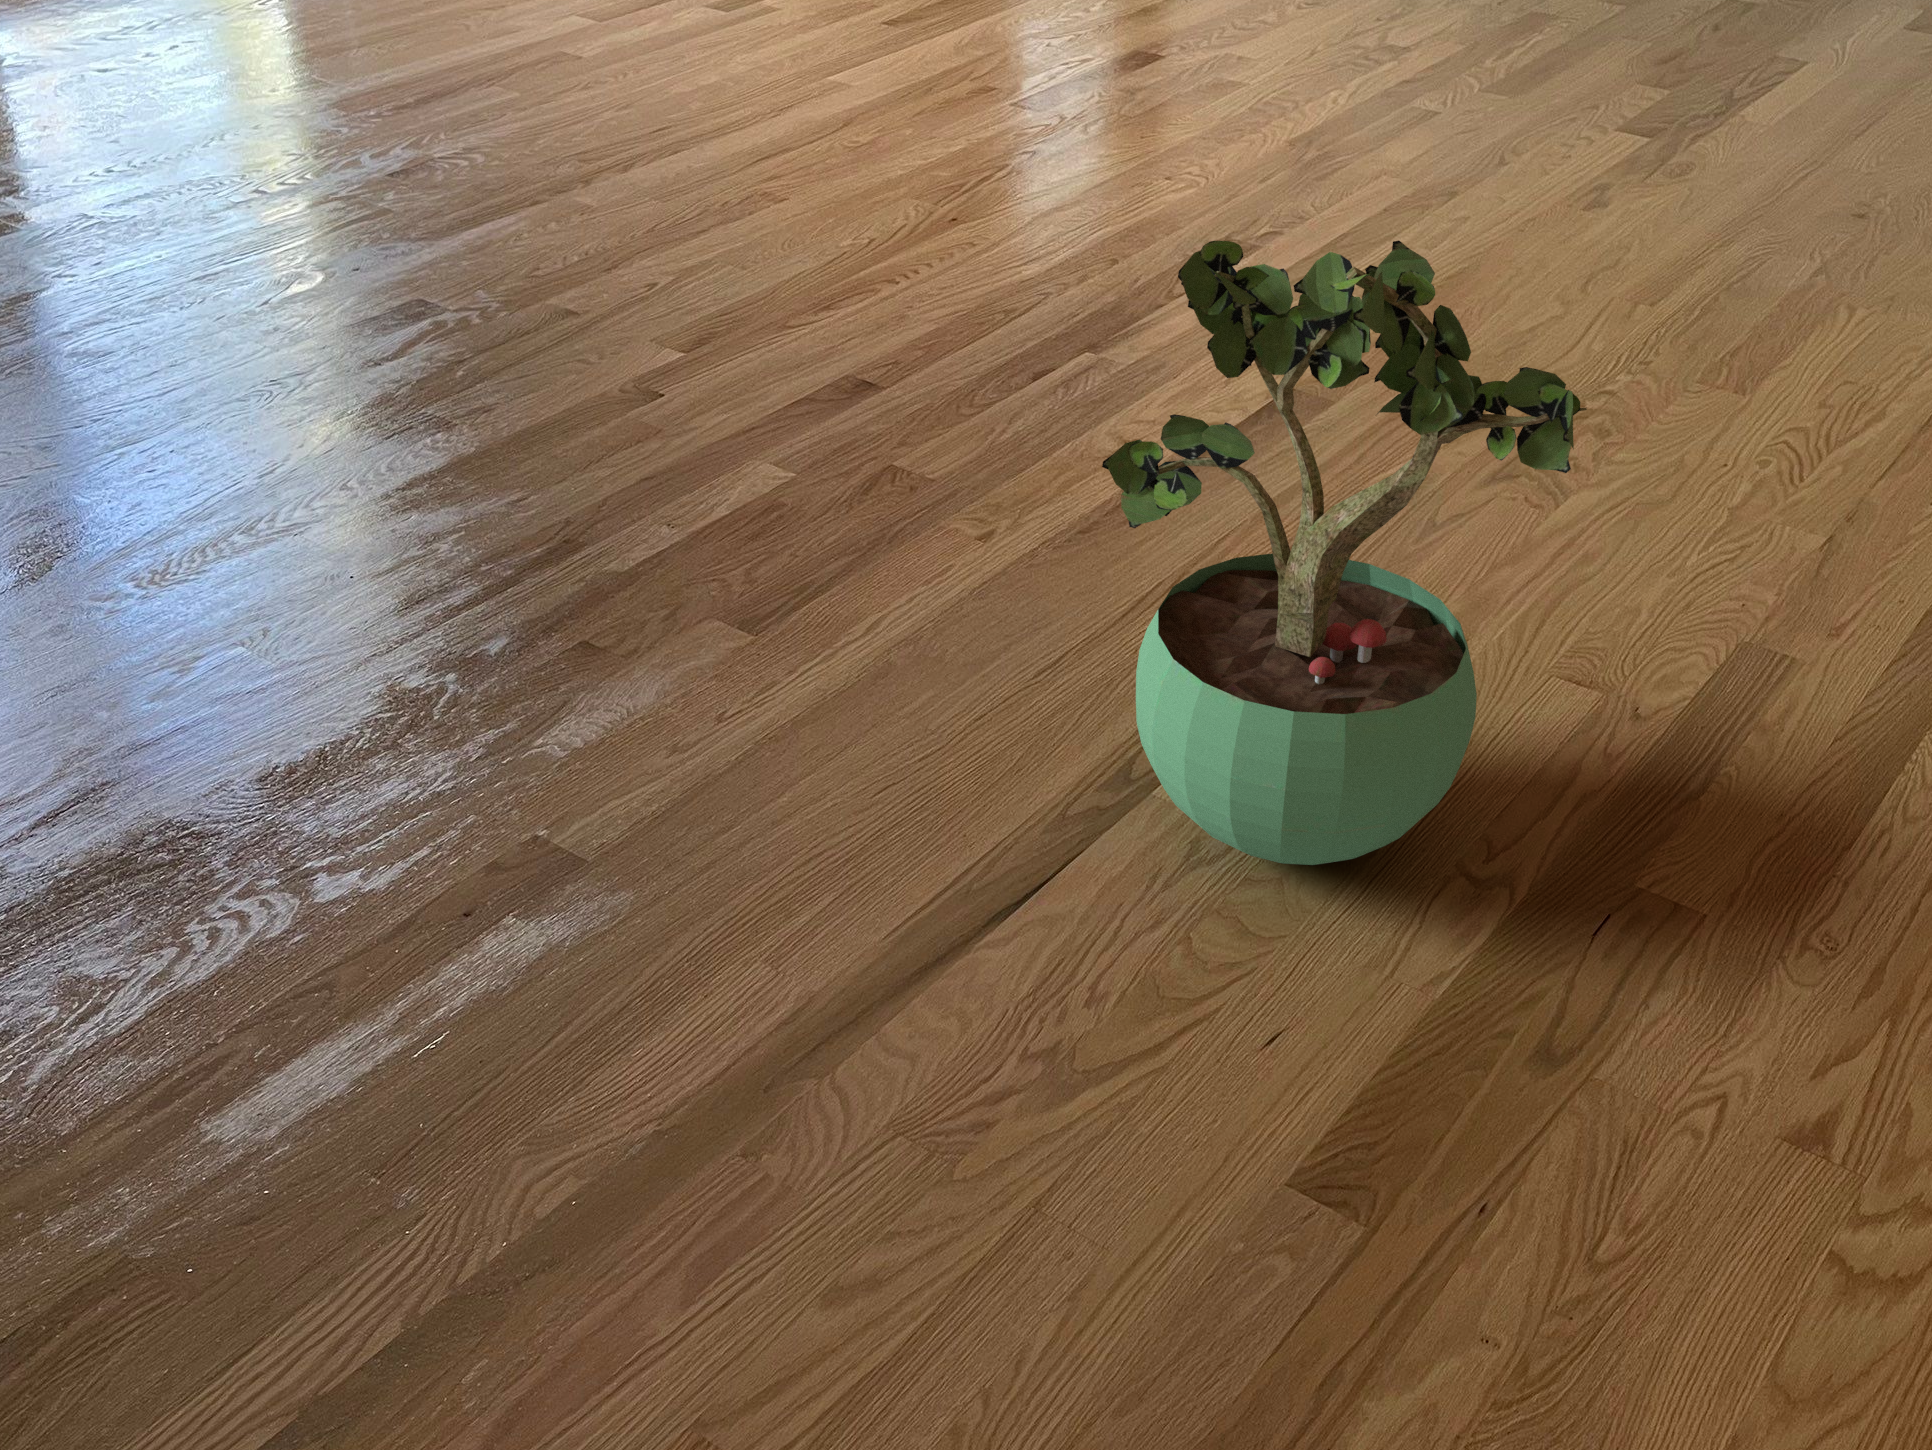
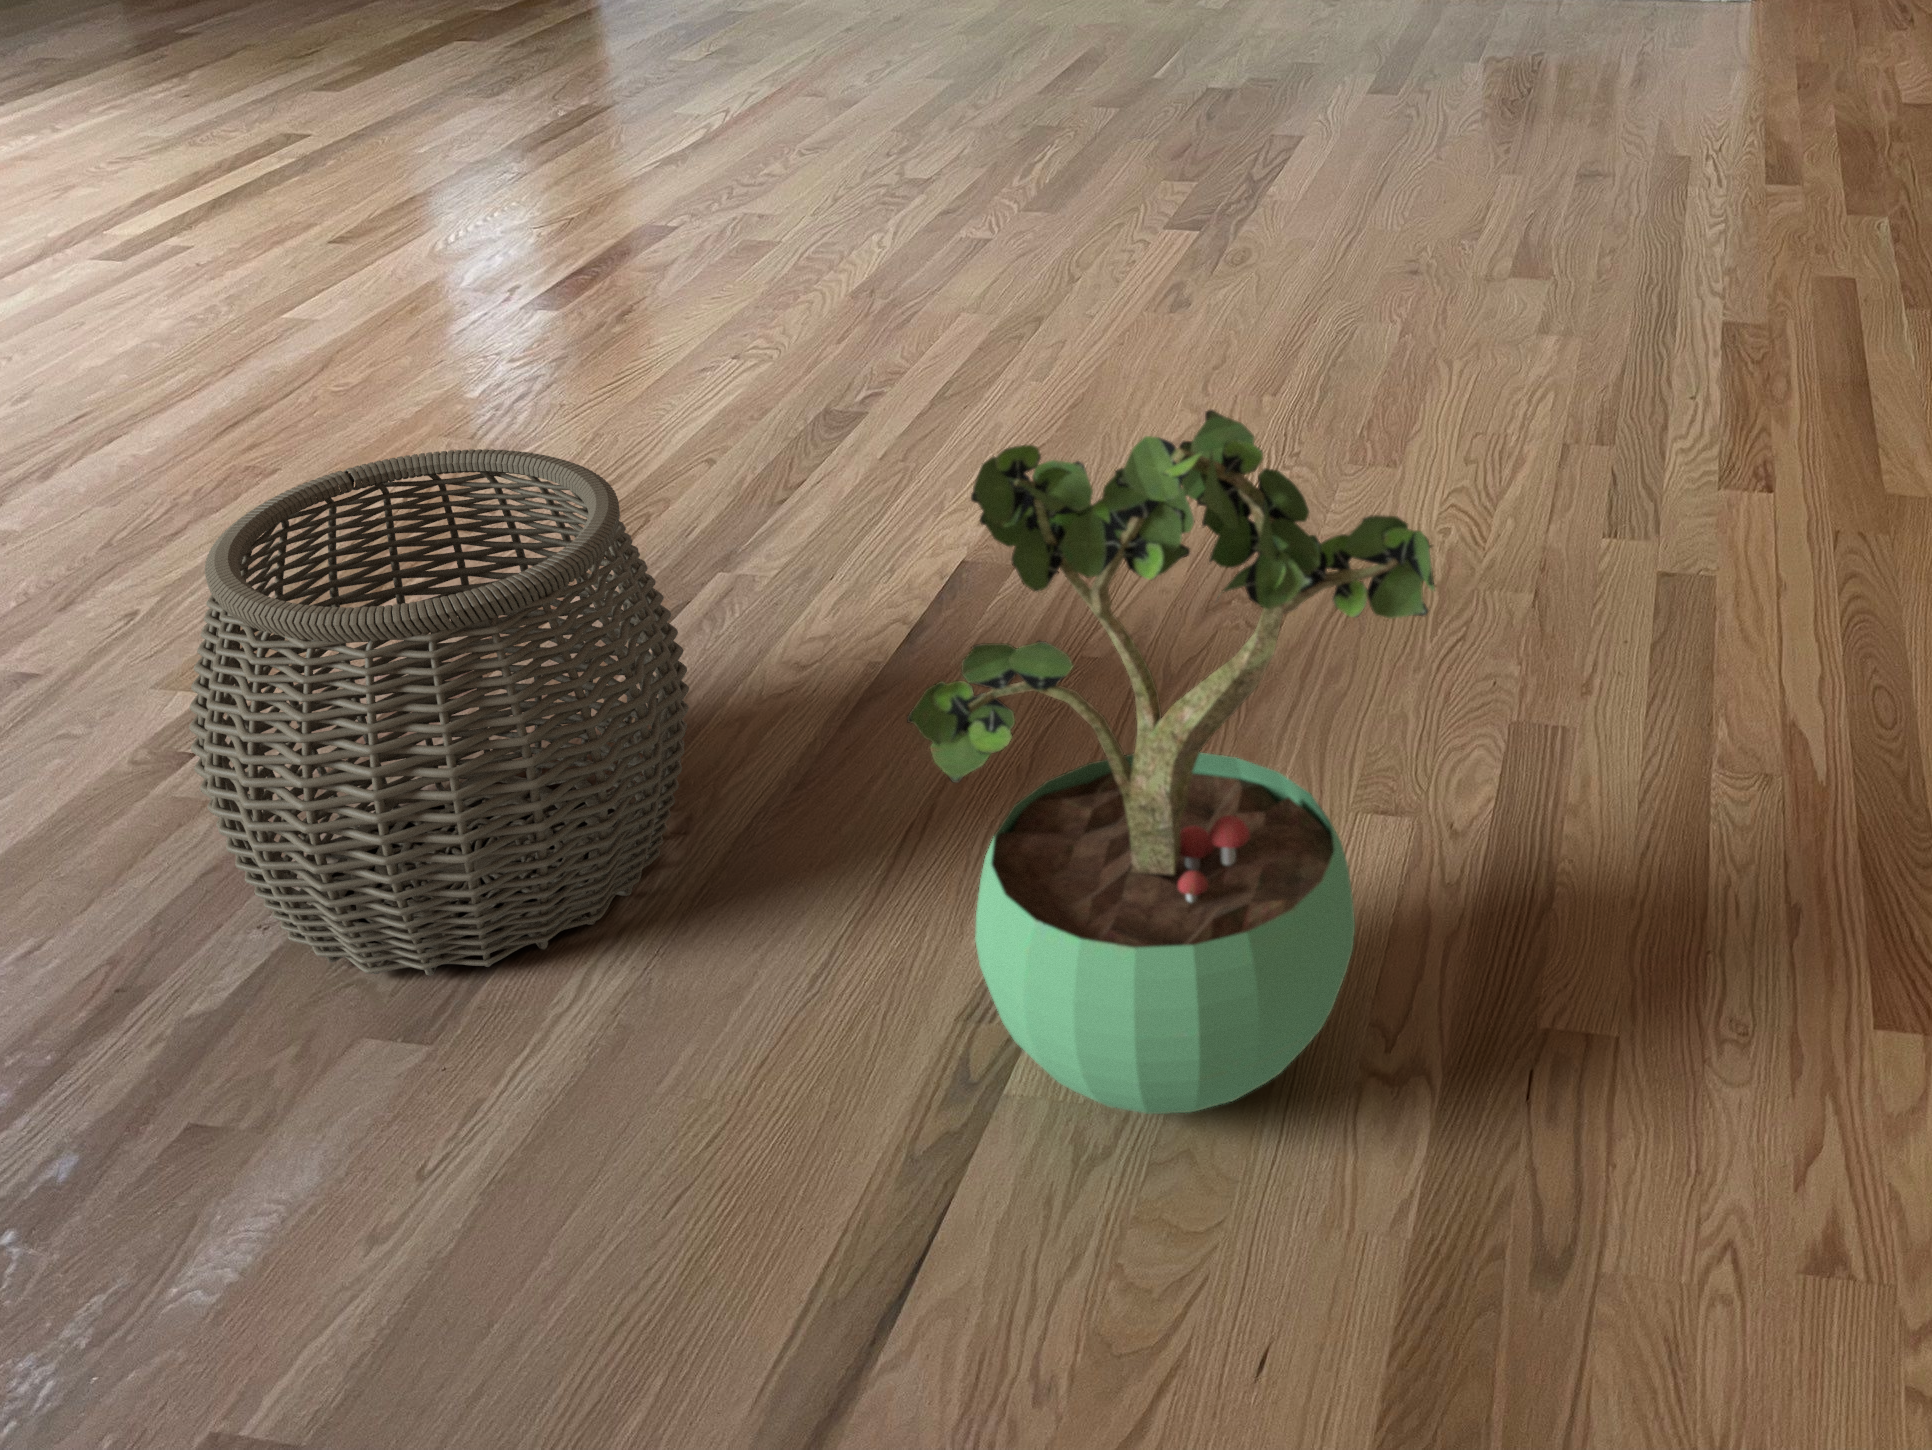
woven basket: none [610,185,996,608] -> present [189,449,689,976]

